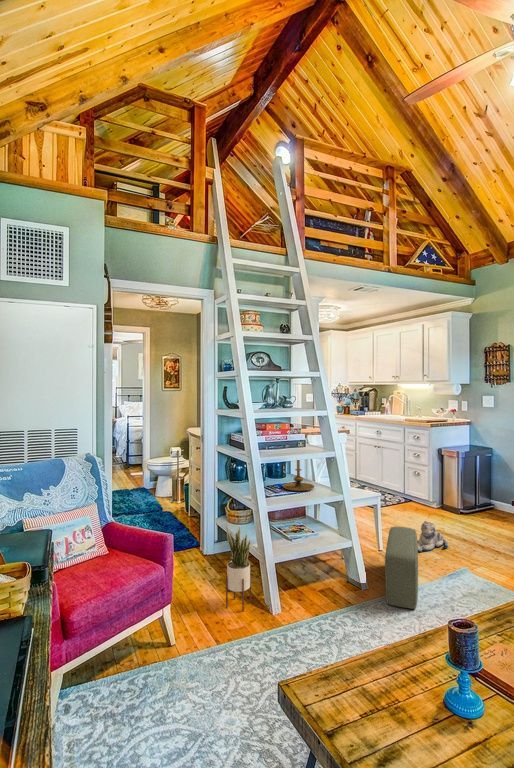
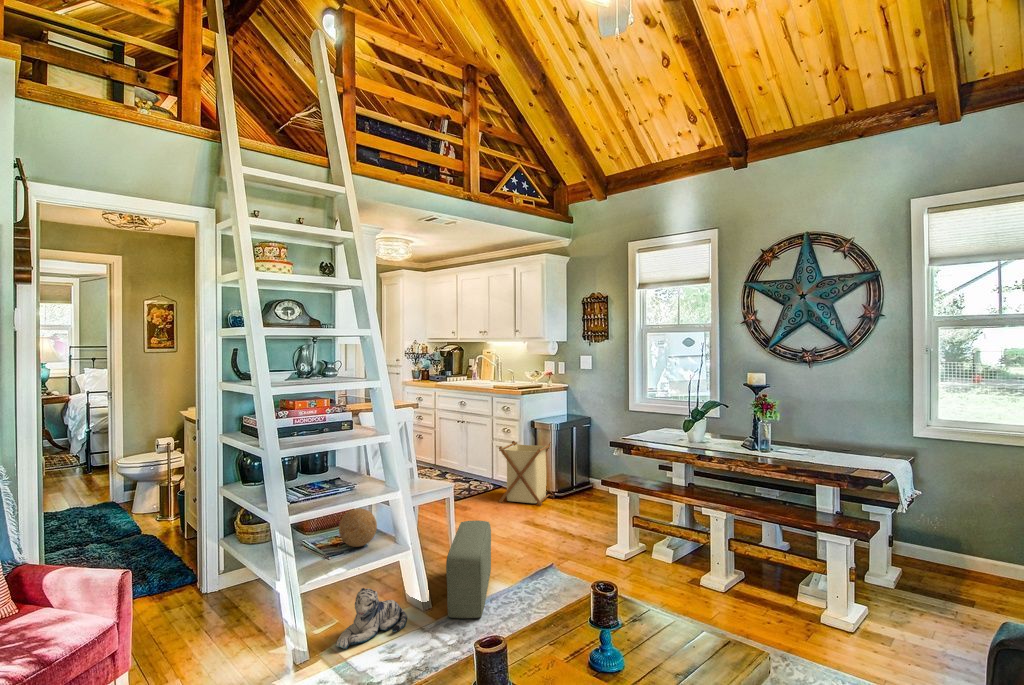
candle holder: present [283,460,314,491] -> none [318,436,362,488]
laundry basket: none [412,464,459,520] -> present [499,441,553,506]
decorative ball: none [299,508,327,537] -> present [339,508,377,547]
plush toy: present [418,521,448,552] -> present [336,588,407,649]
potted plant: present [226,524,251,611] -> none [226,542,266,661]

